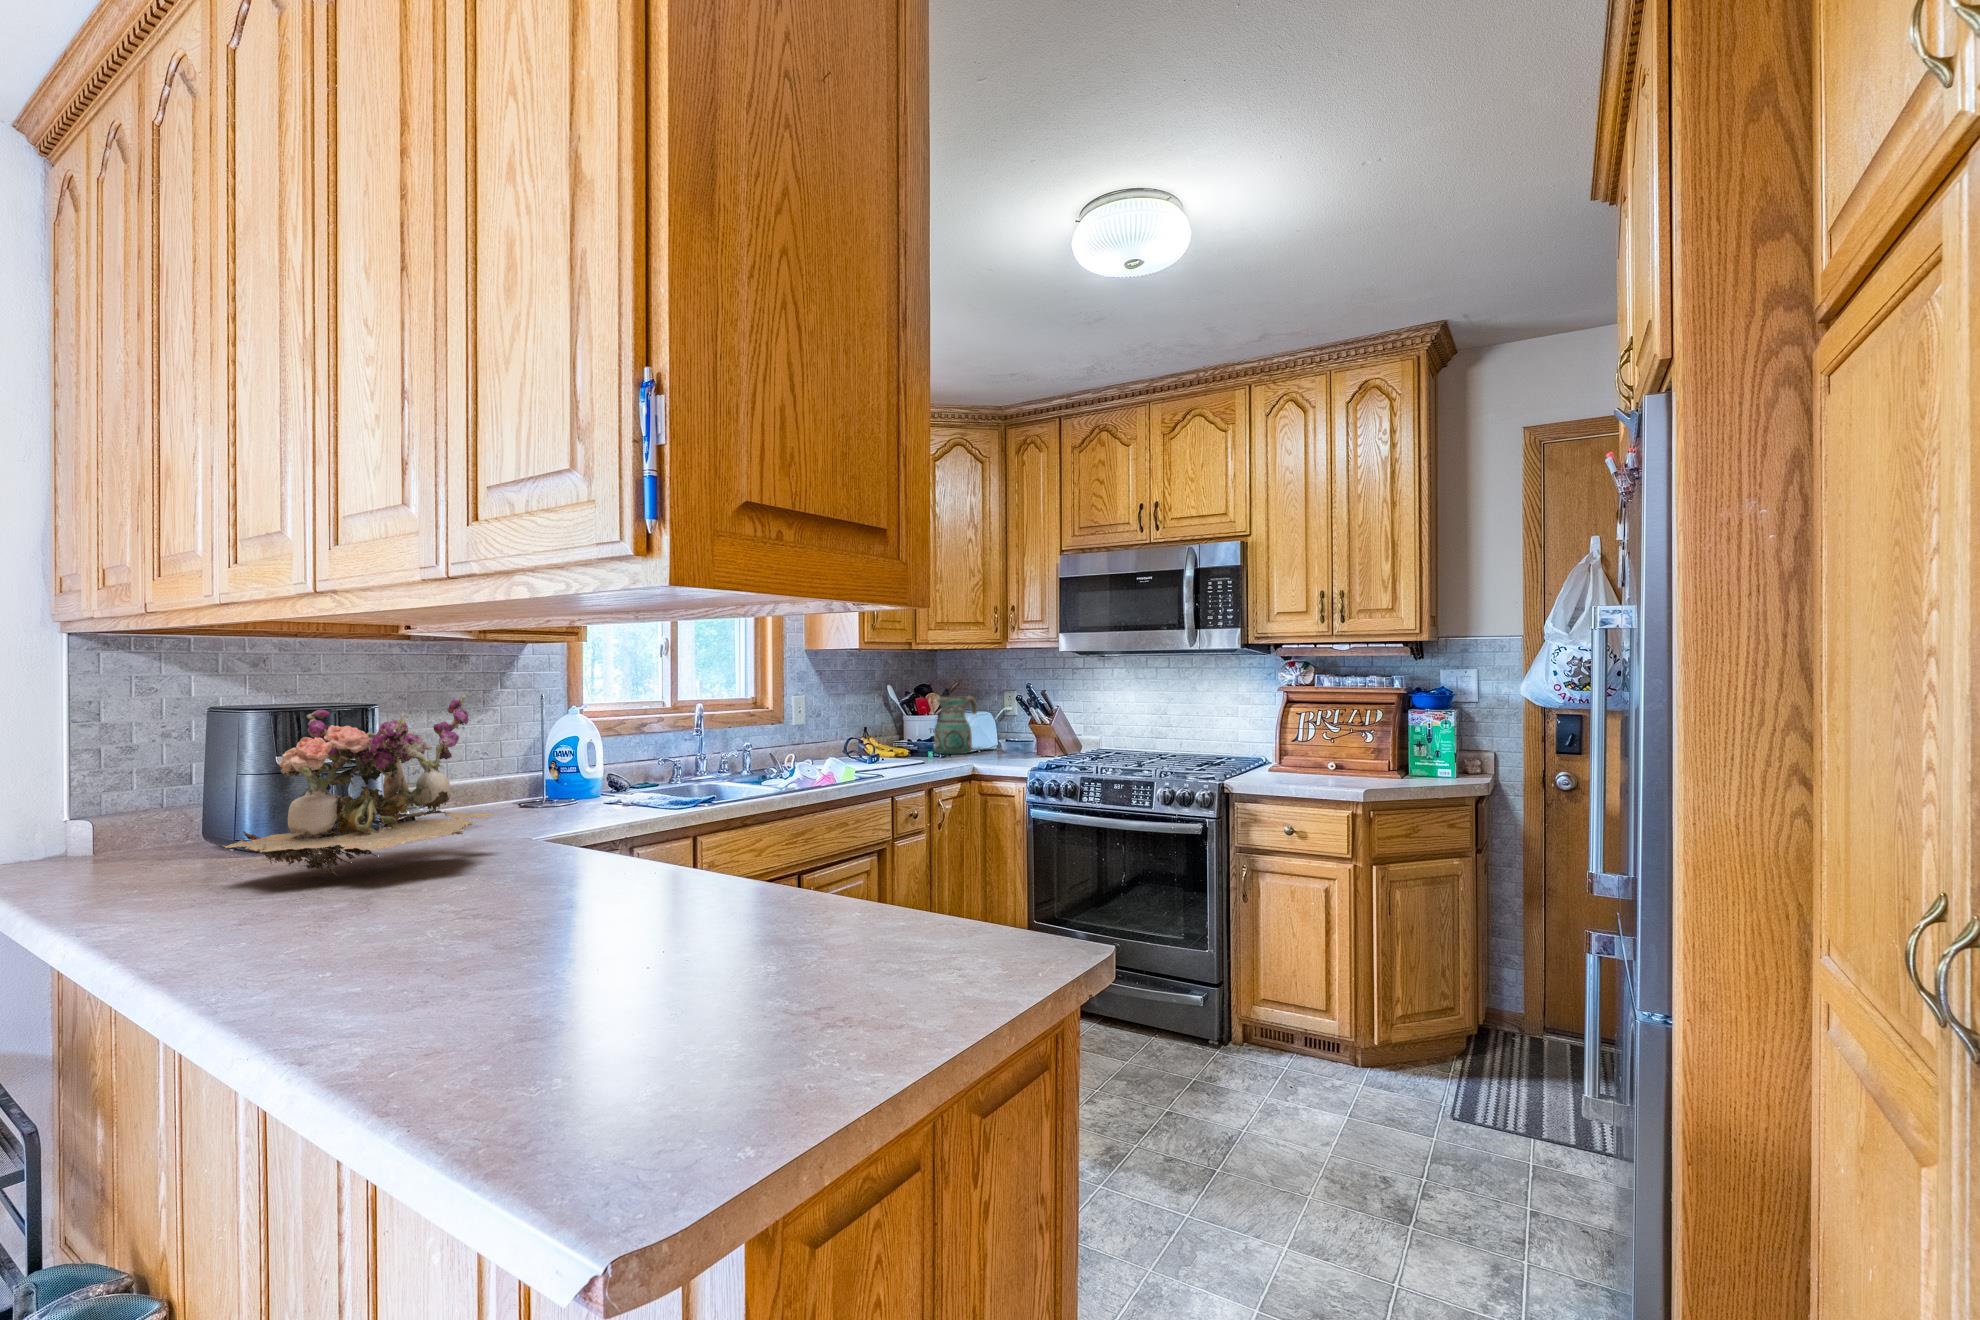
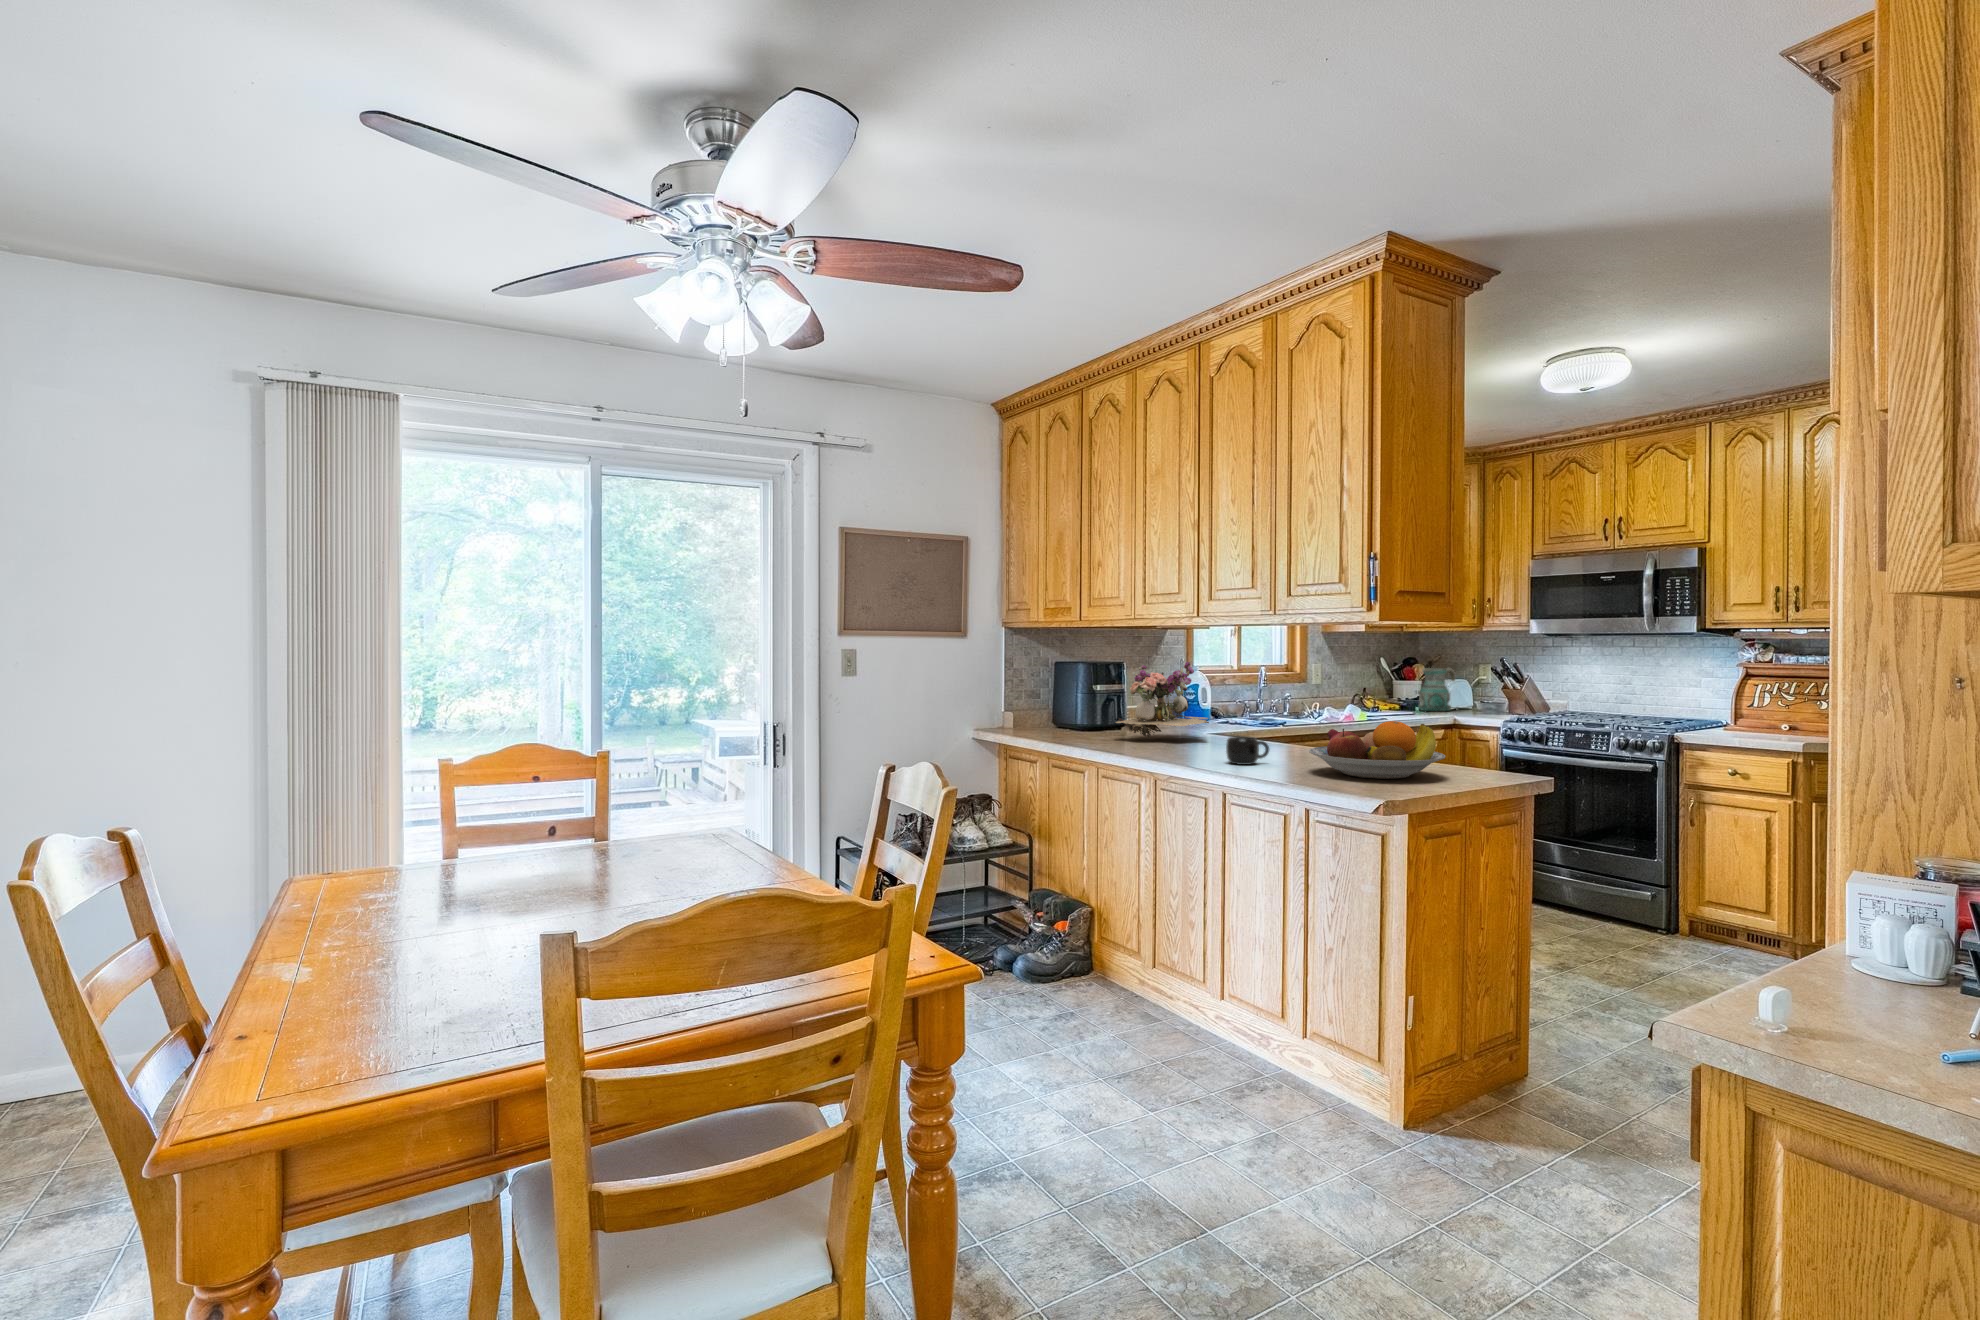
fruit bowl: none [493,860,870,1056] -> present [1309,721,1445,779]
mug: none [314,911,458,1005] -> present [1226,736,1269,765]

